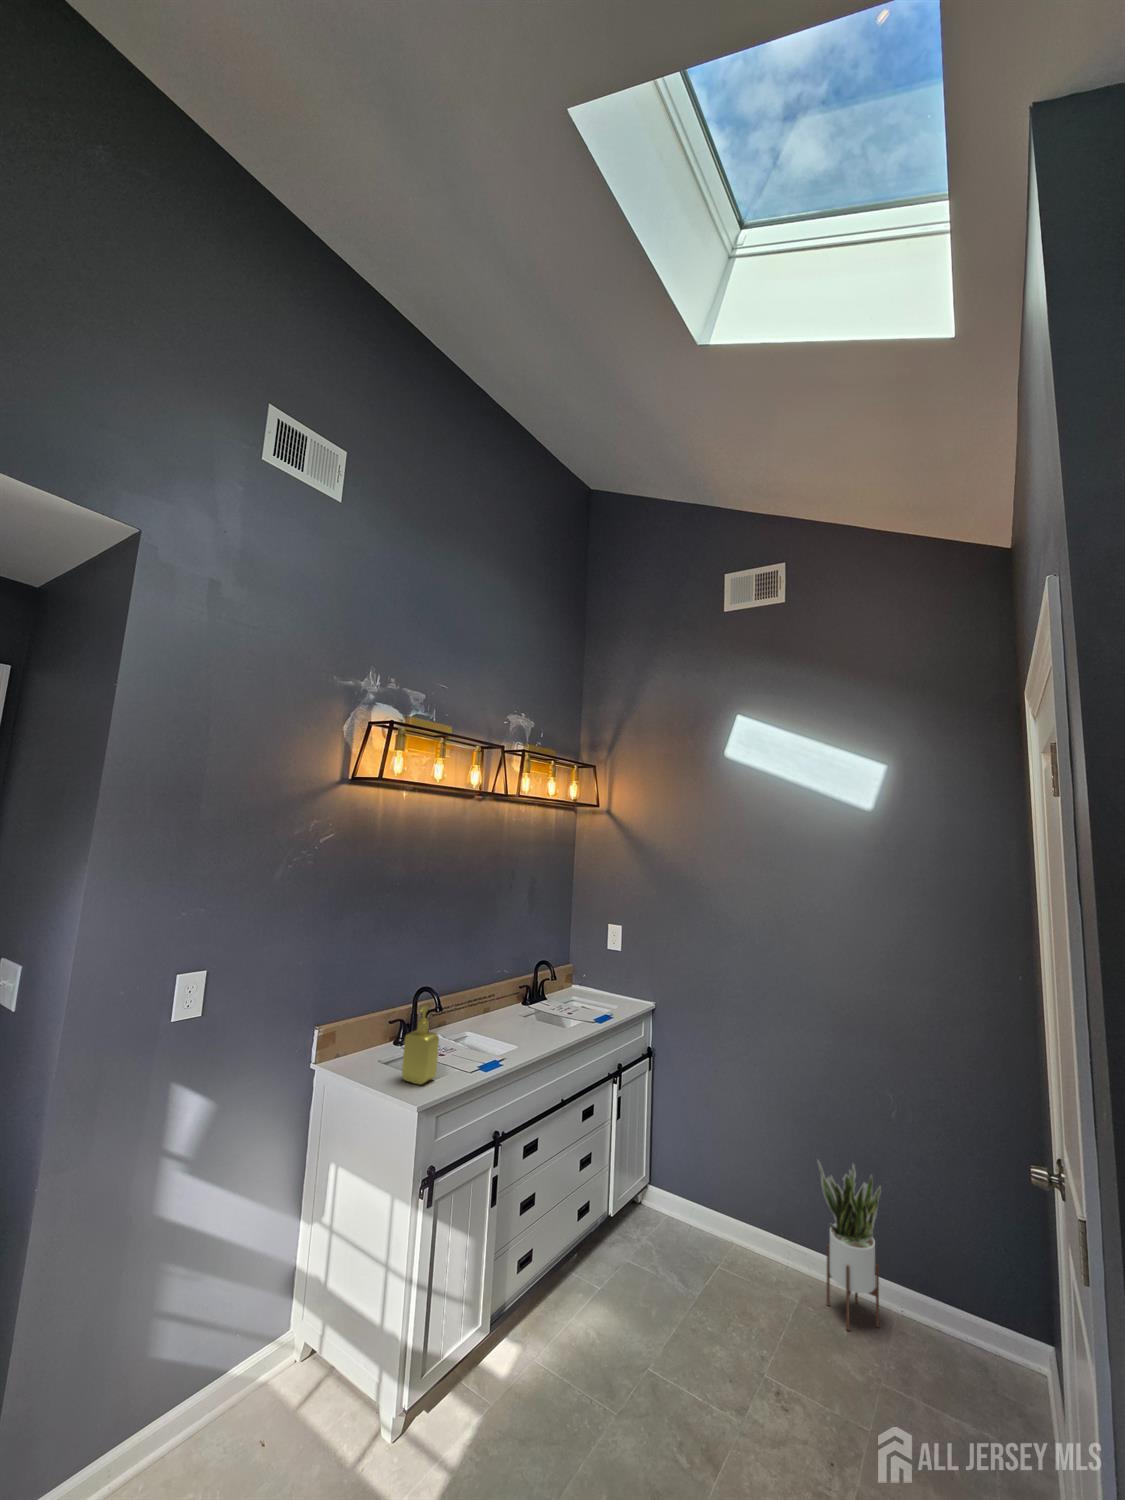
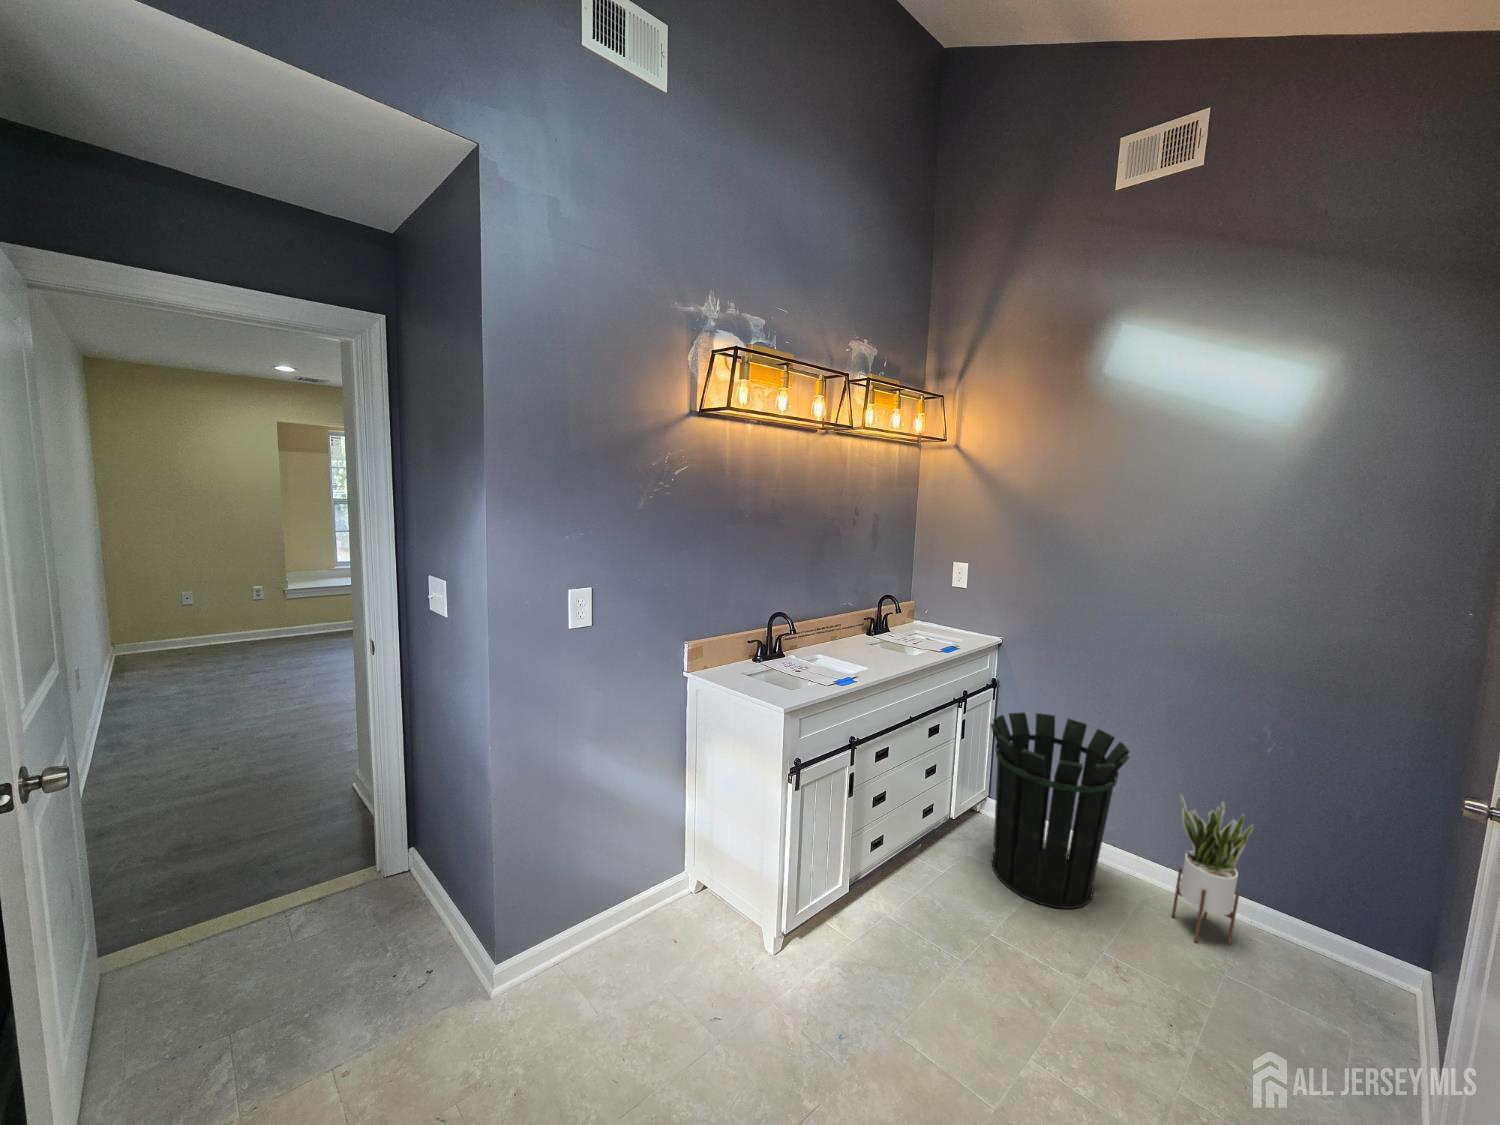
soap dispenser: present [402,1006,439,1085] -> none [763,630,796,699]
waste bin: none [644,1083,772,1313] -> present [991,712,1129,909]

